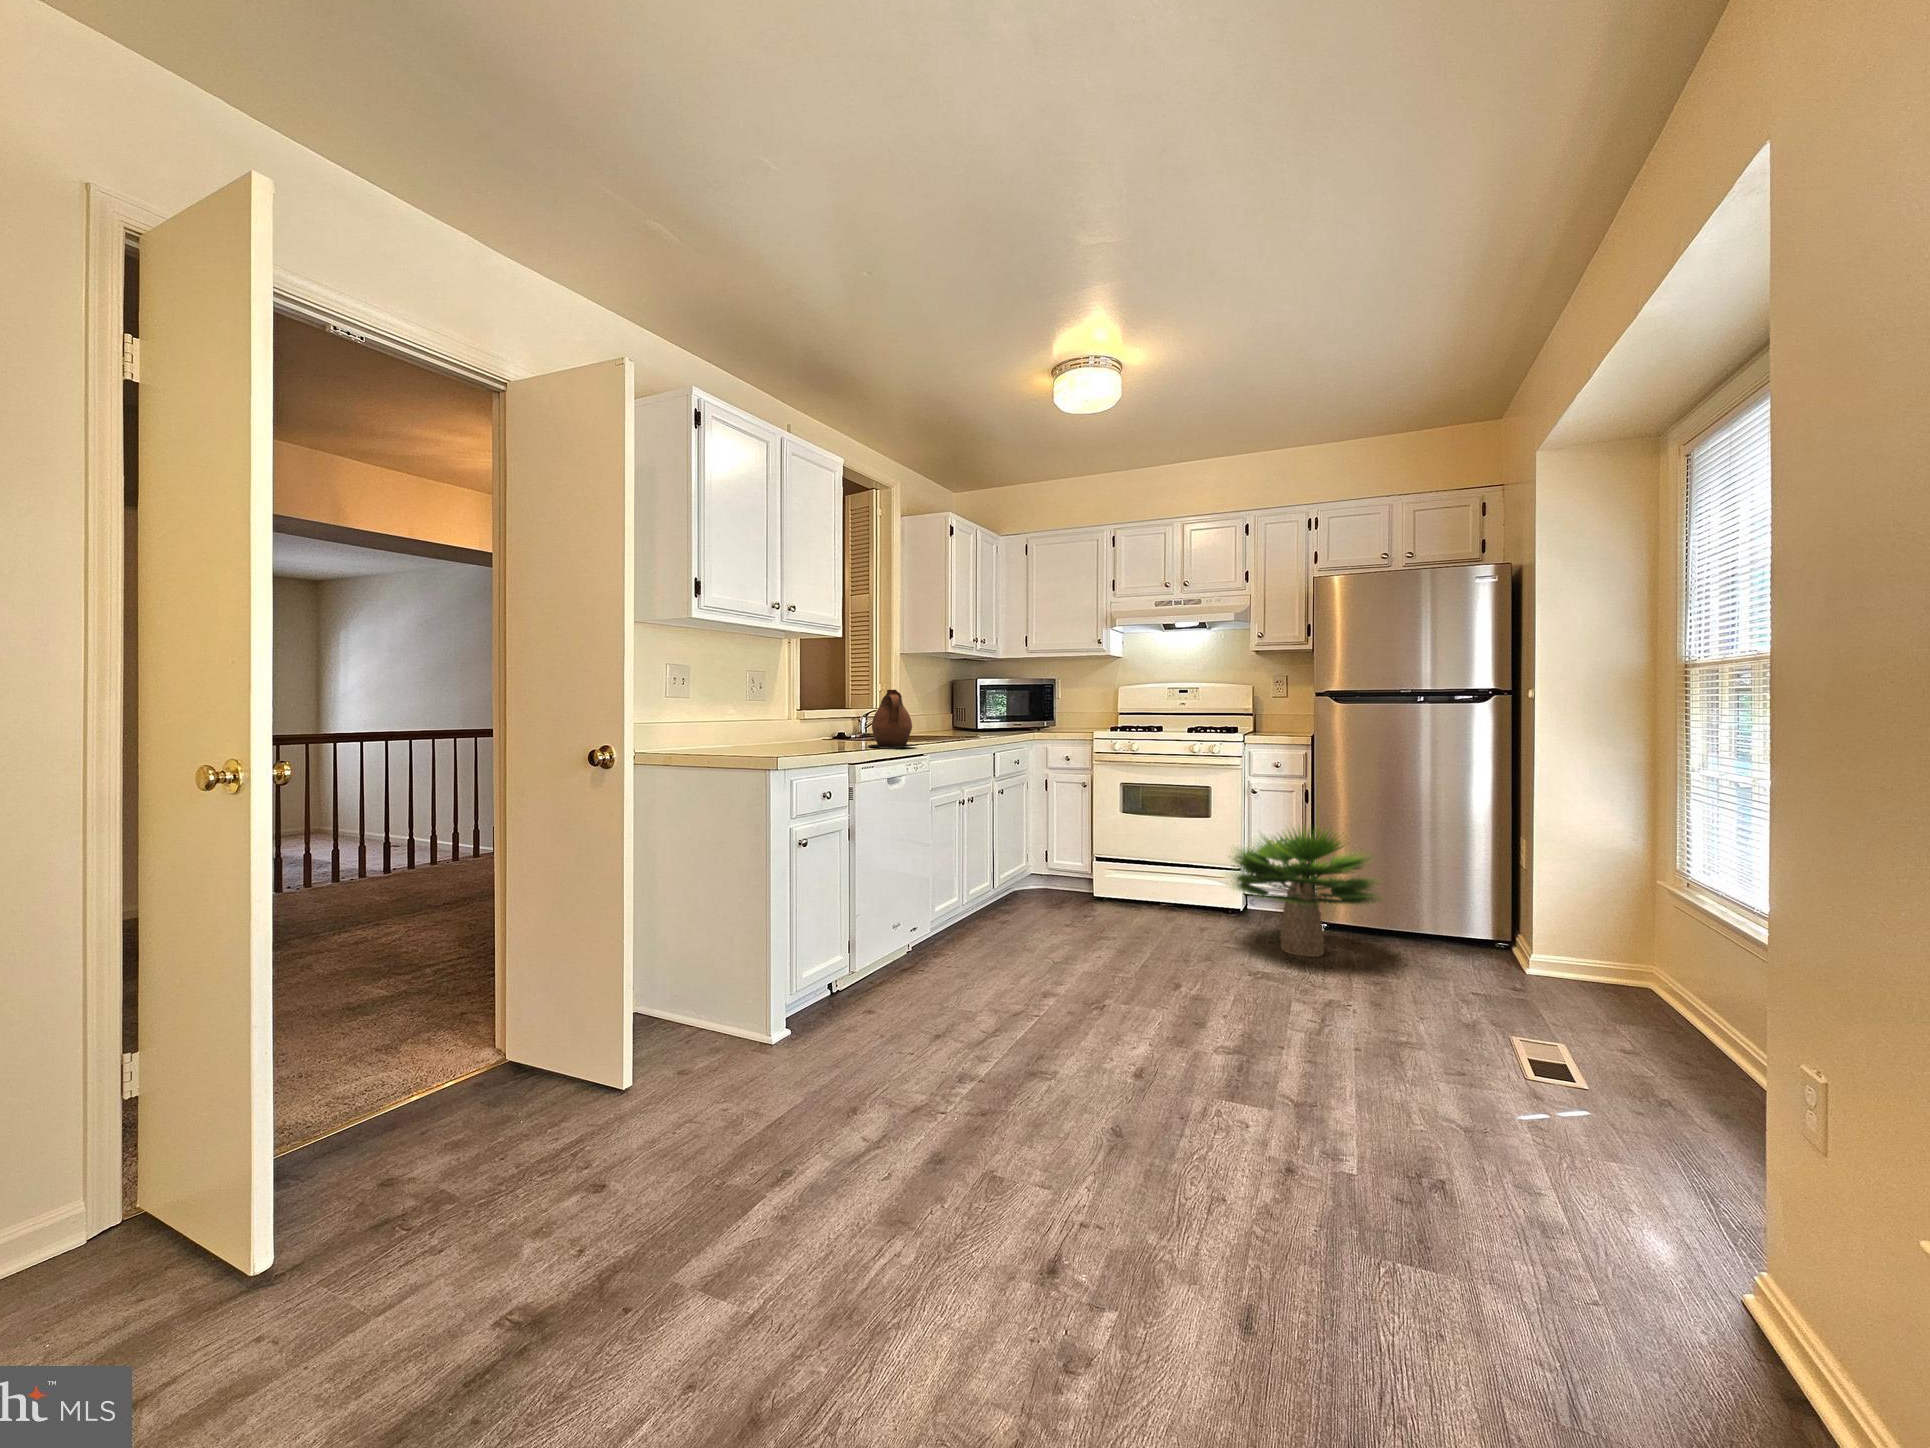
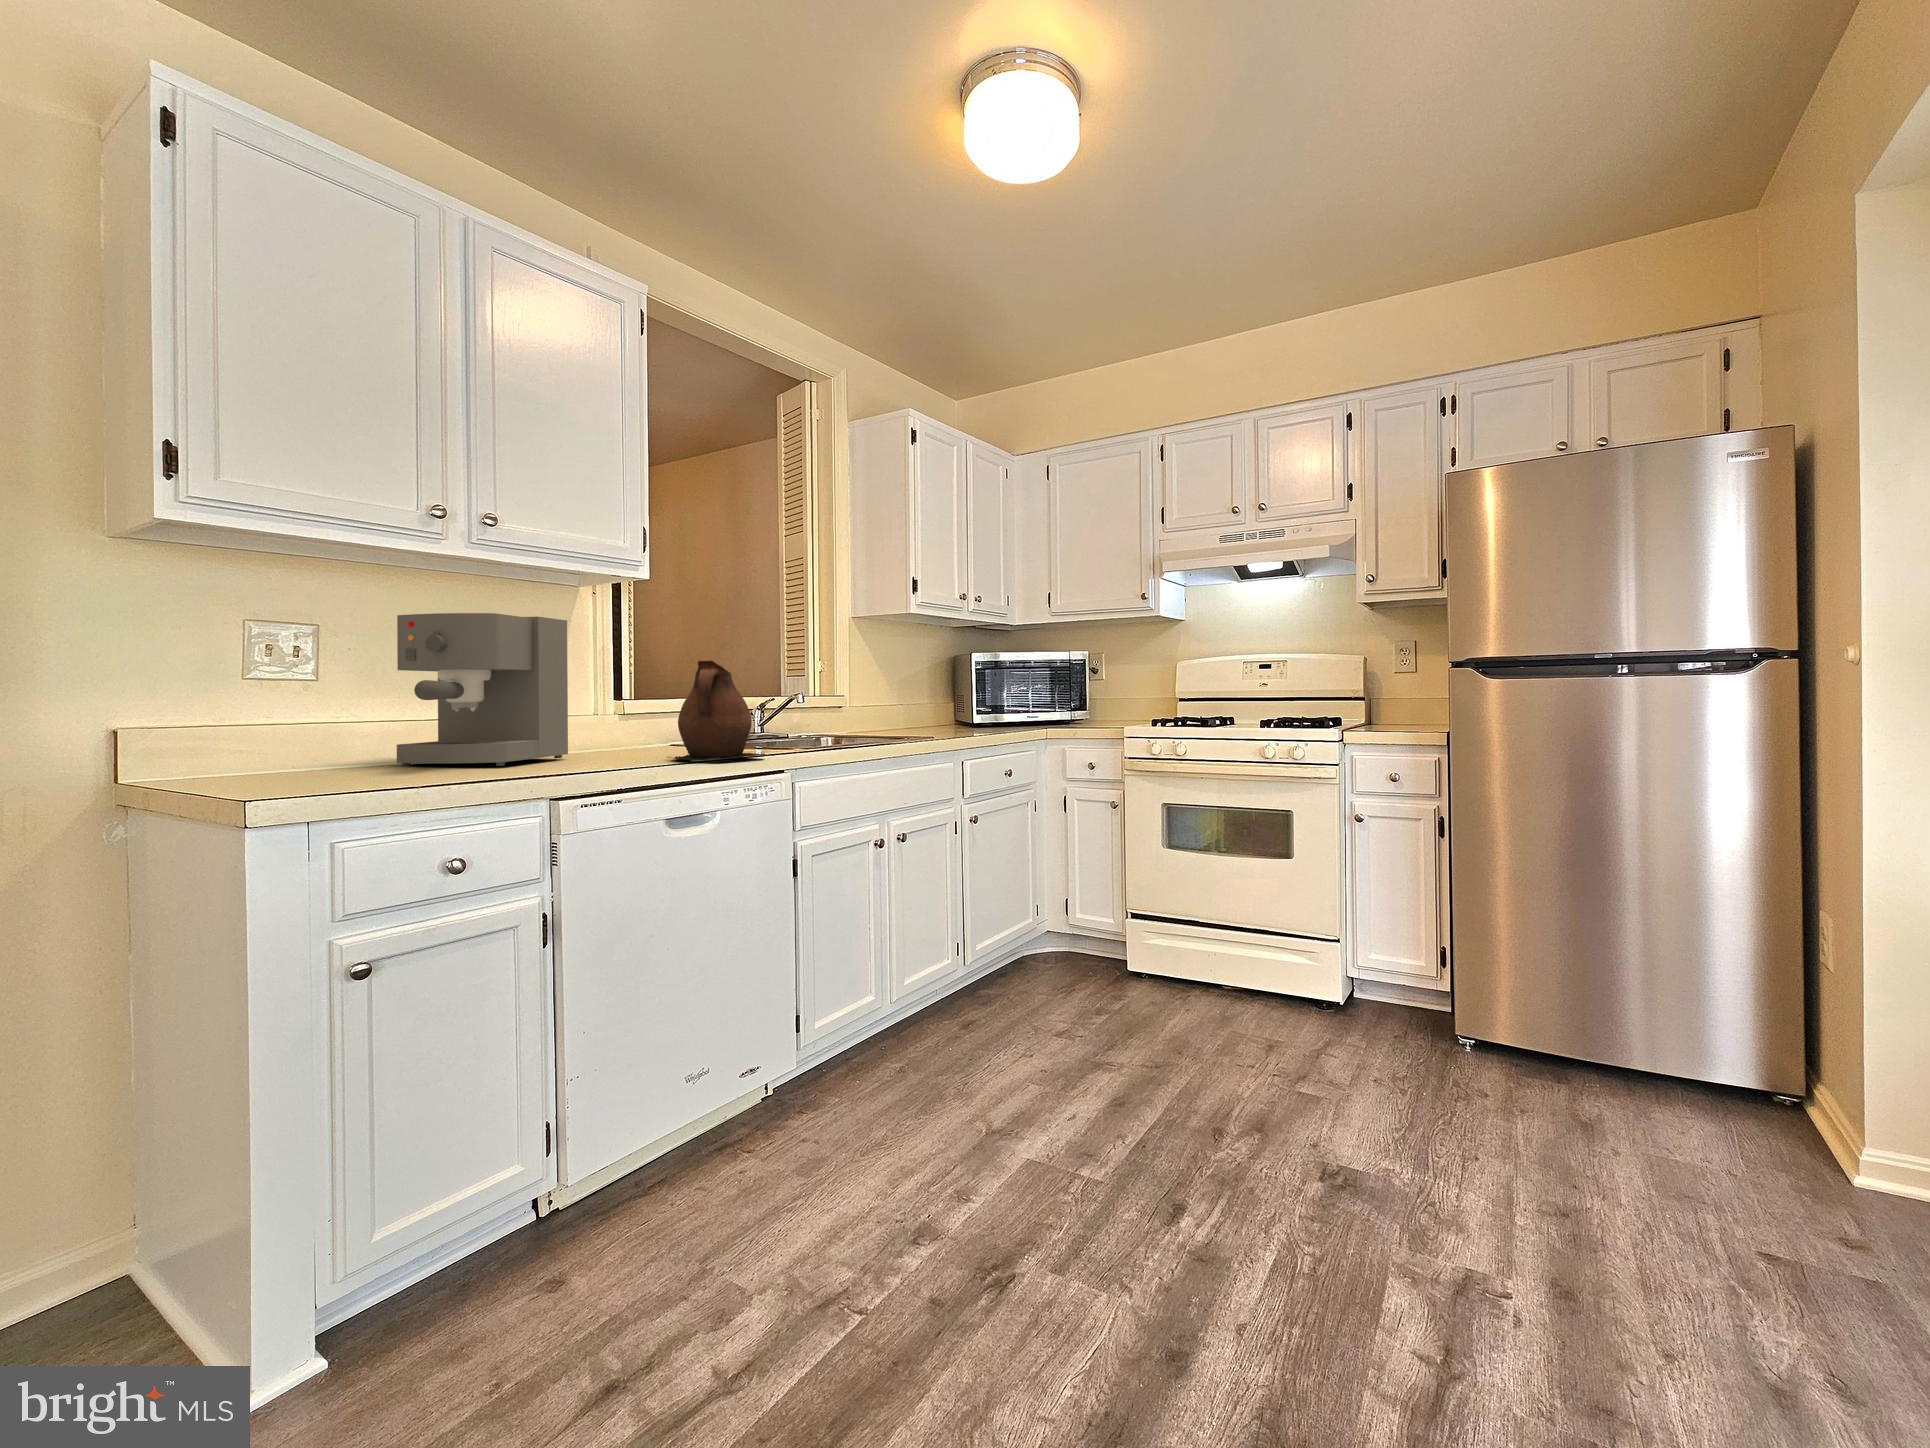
coffee maker: none [737,664,809,749] -> present [397,613,568,766]
potted plant: present [1229,829,1380,957] -> none [1291,878,1584,1117]

